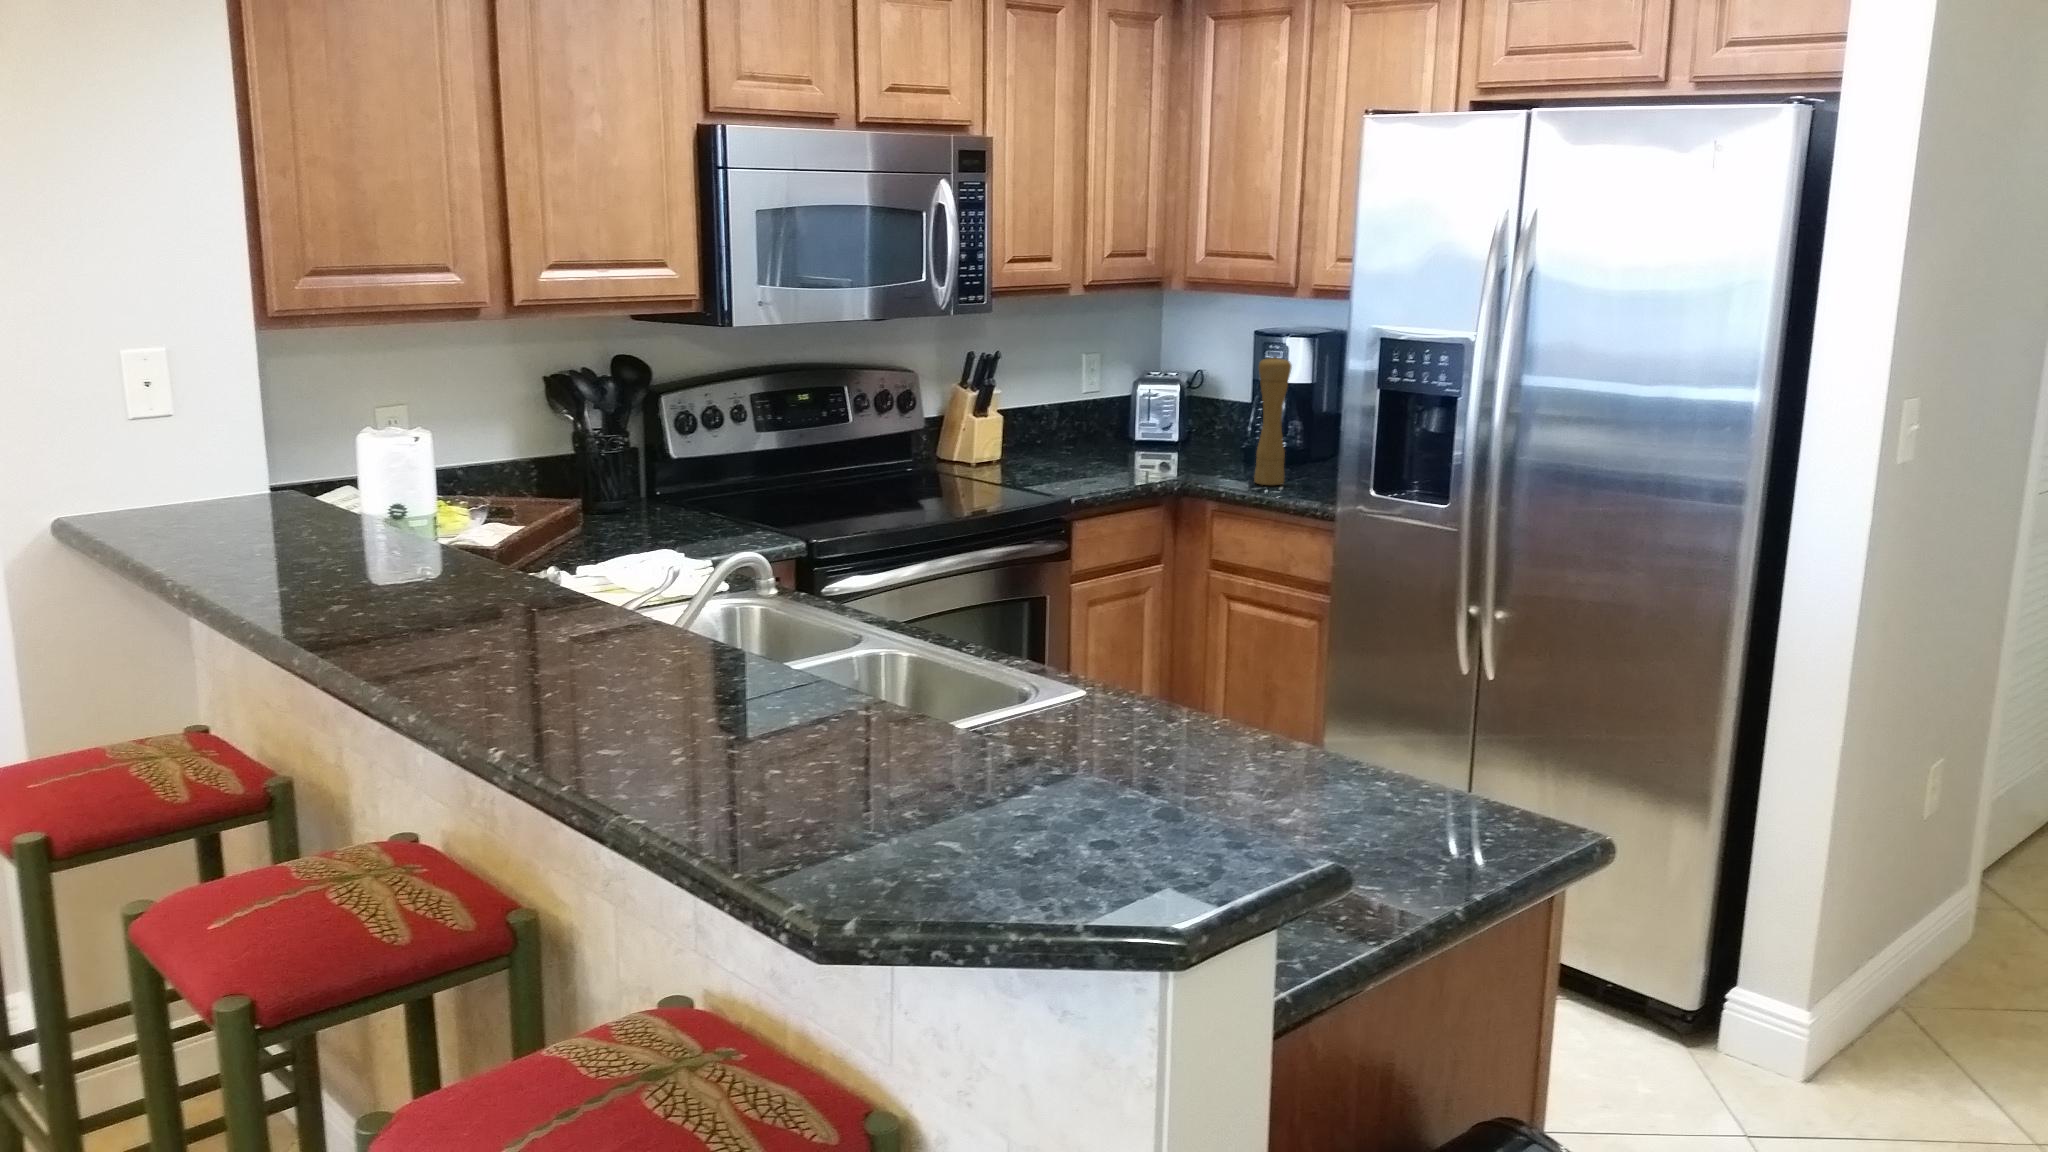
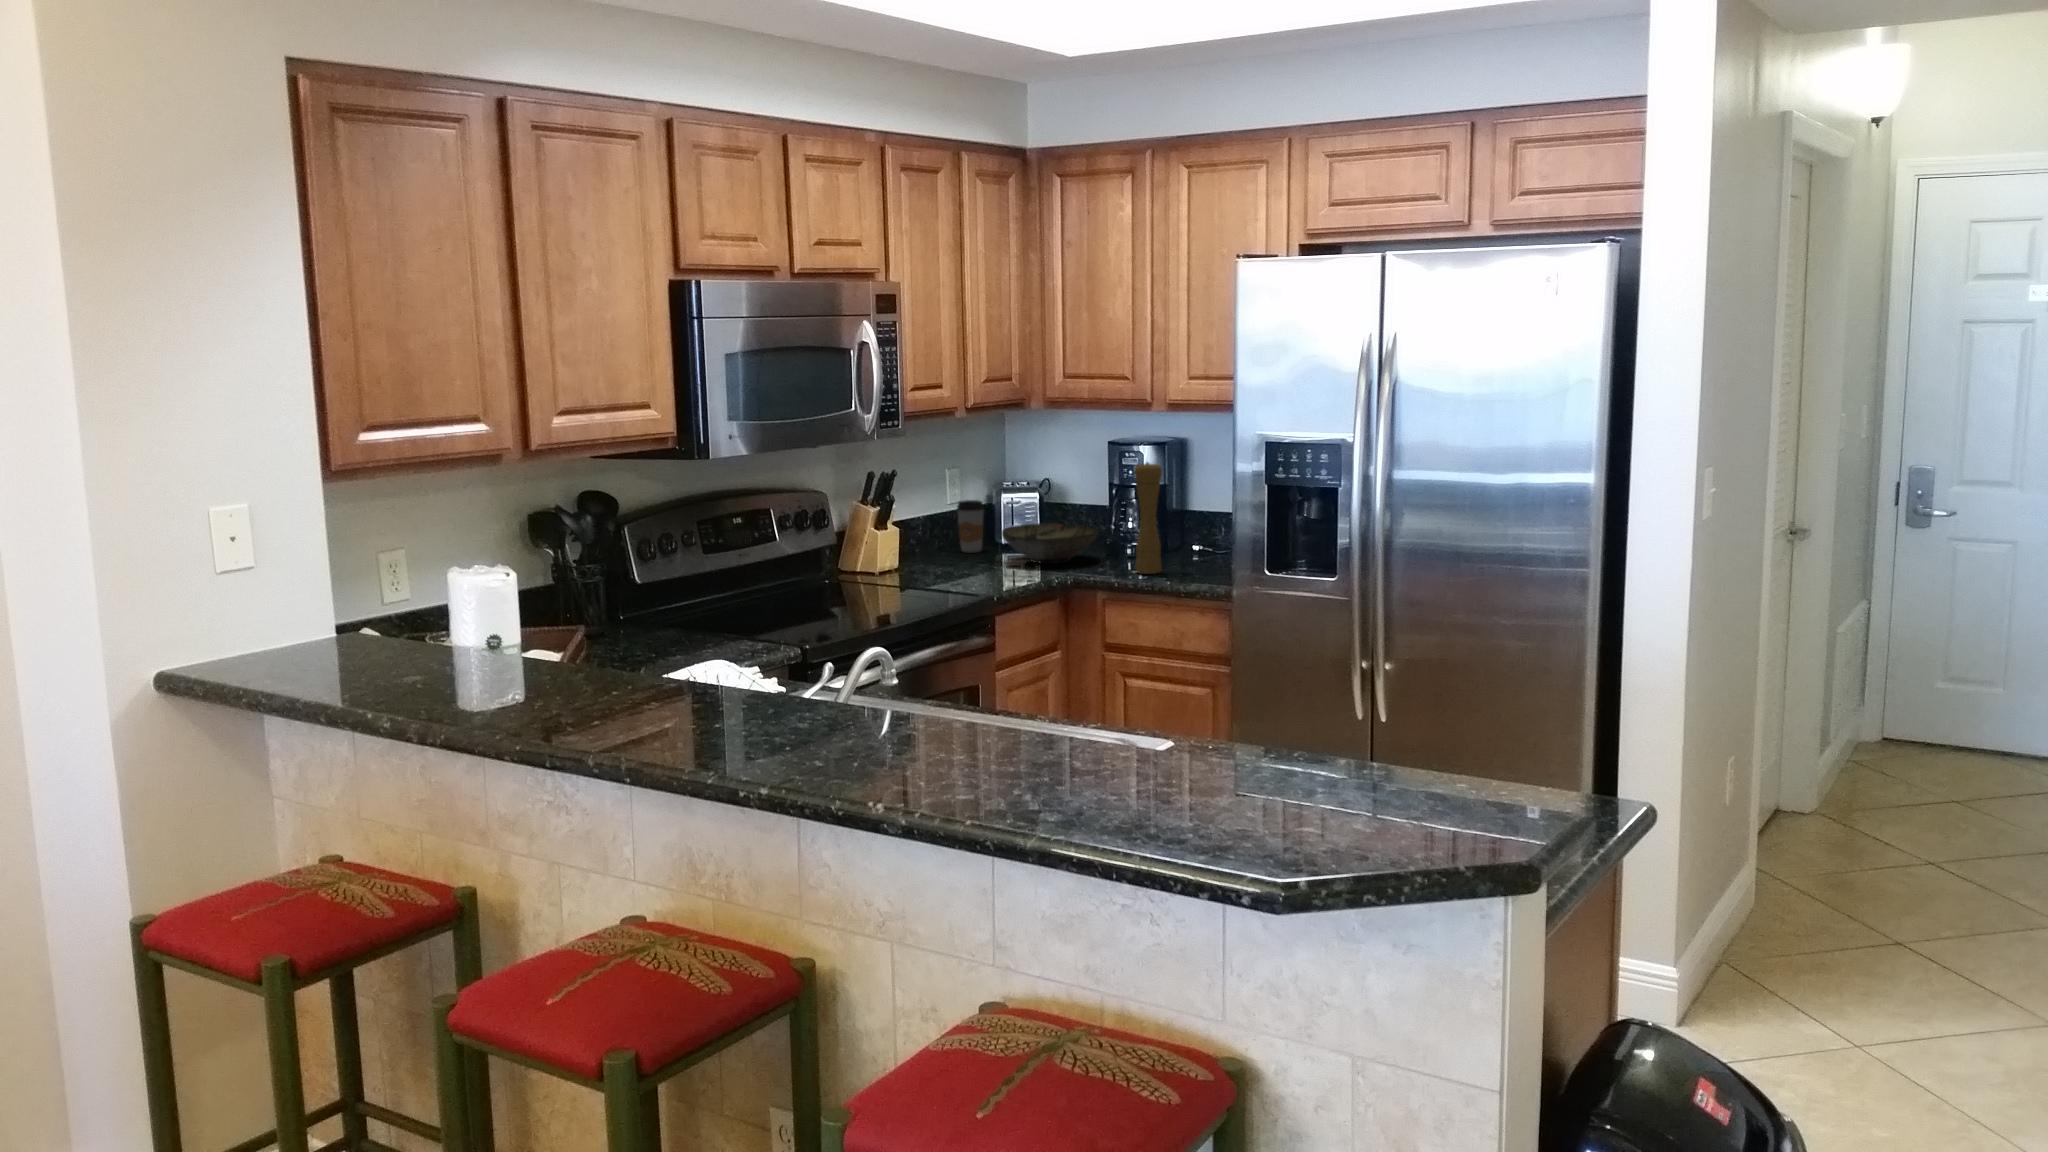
coffee cup: none [1085,389,1116,448] -> present [957,500,984,553]
bowl: none [1119,419,1230,466] -> present [1002,523,1099,564]

